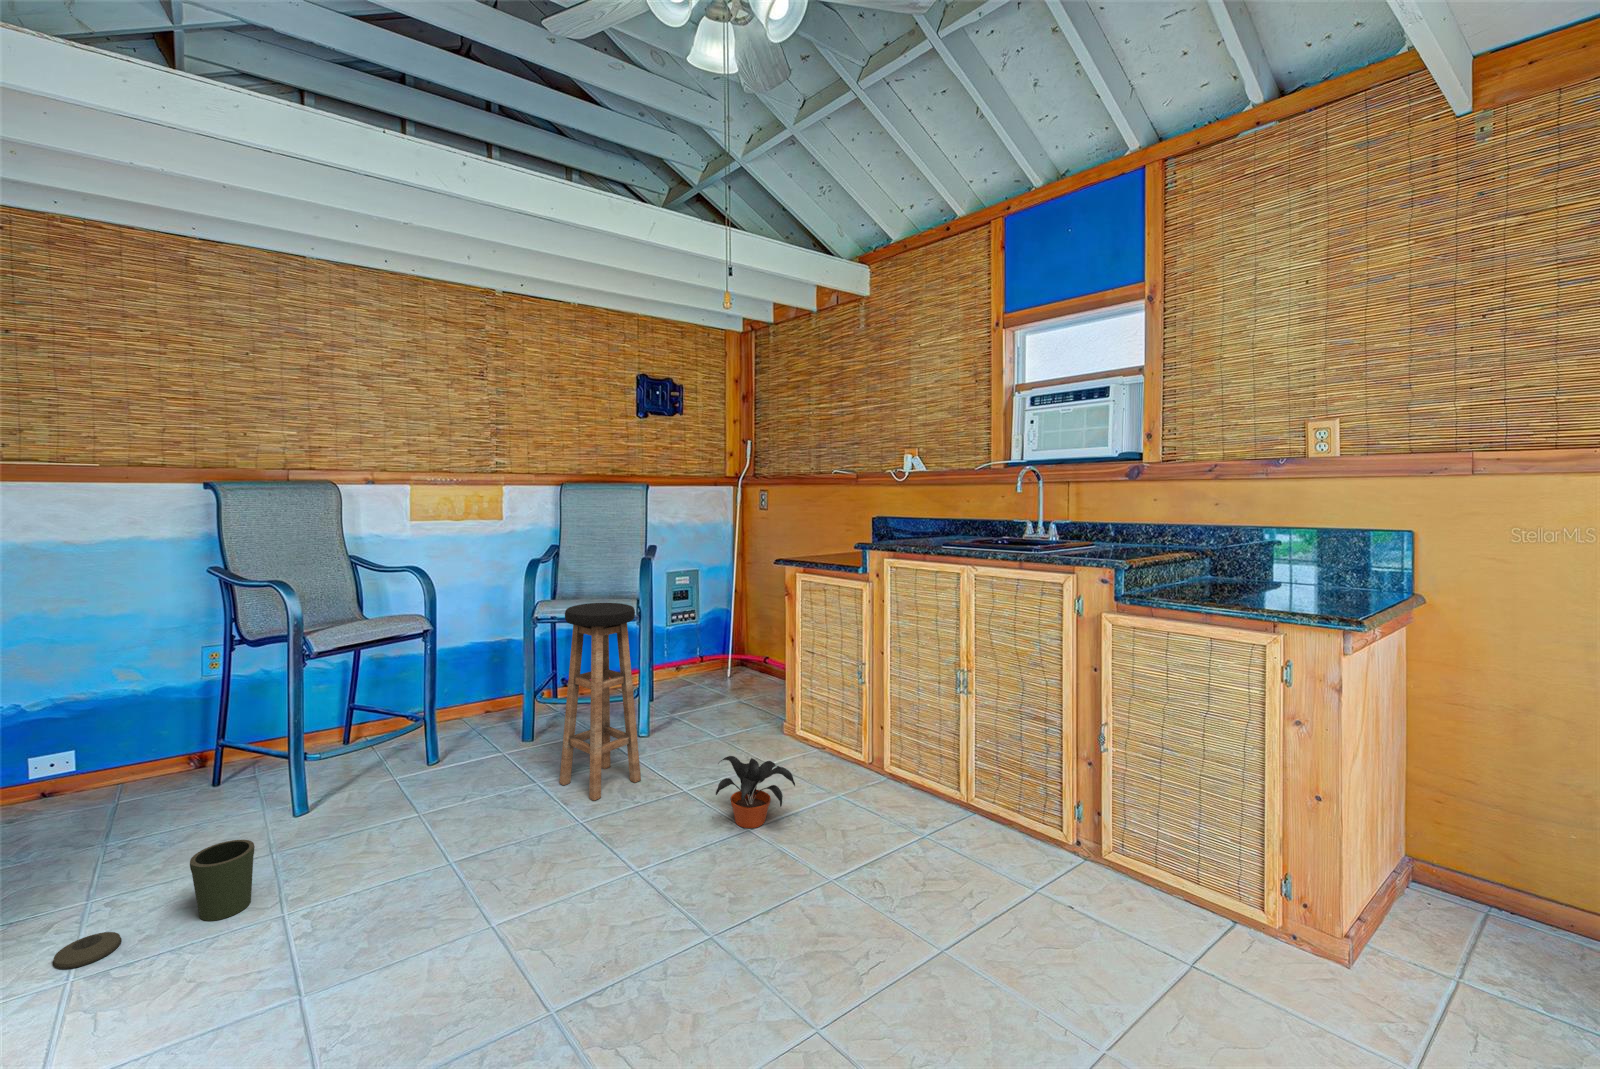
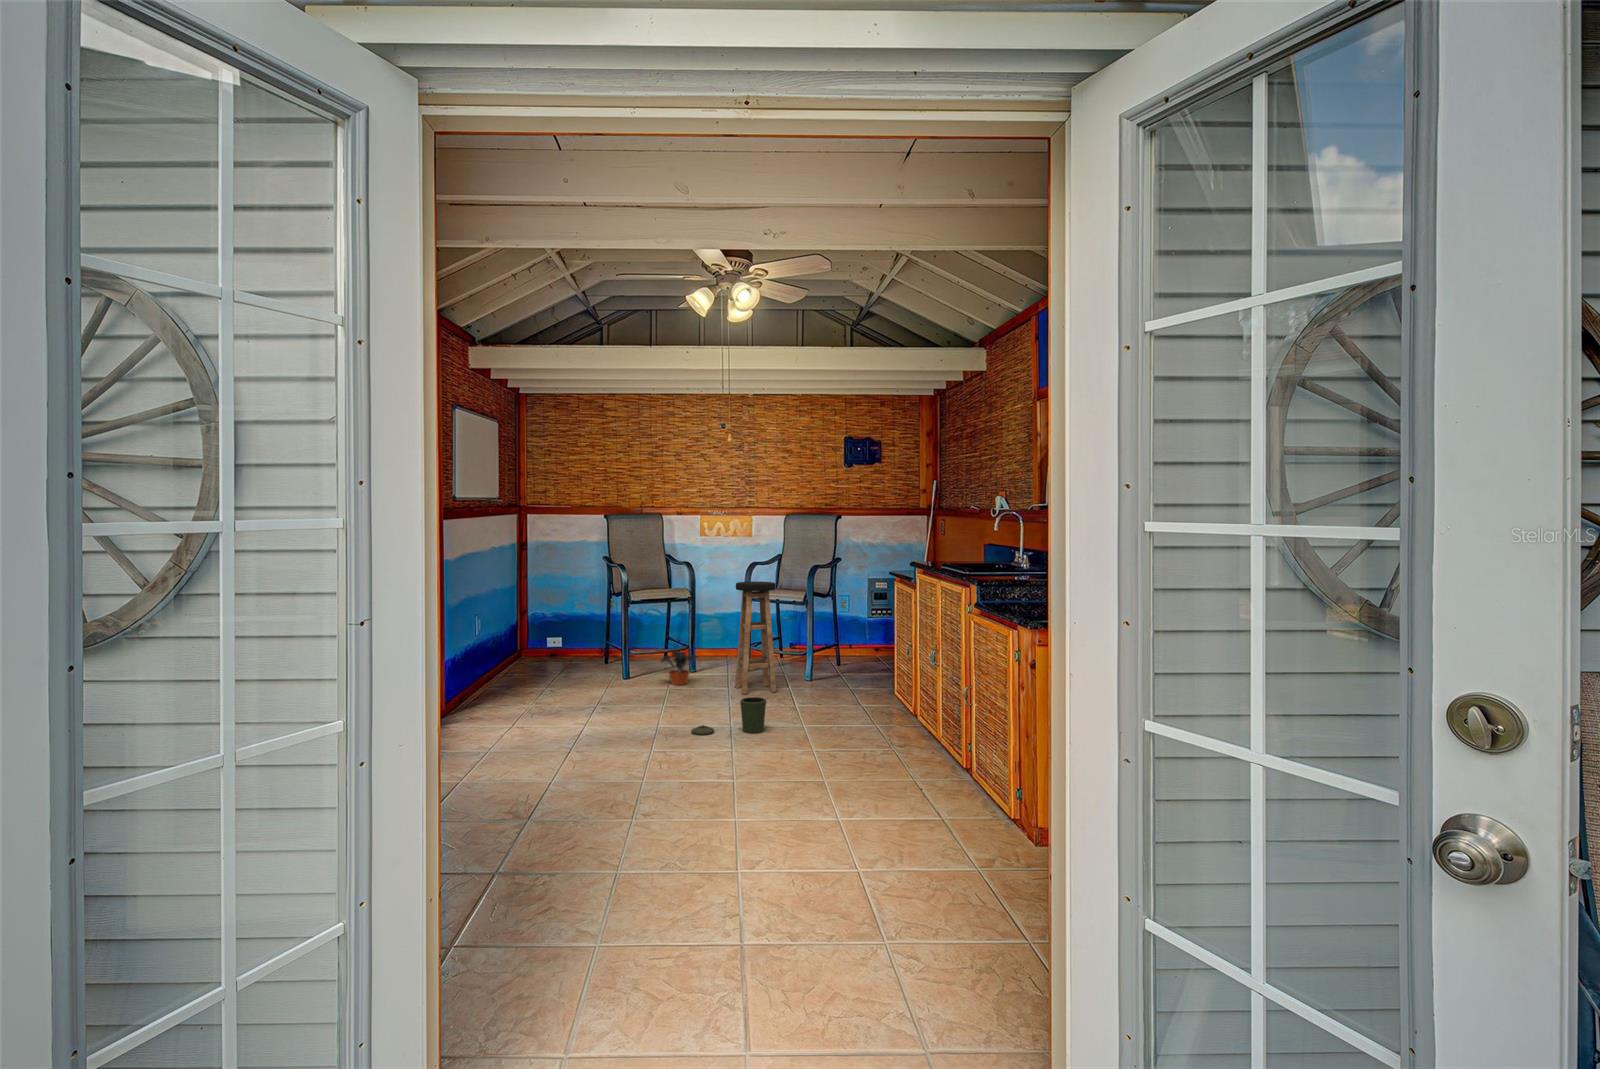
potted plant: present [716,756,795,828] -> present [661,651,698,685]
trash can: present [53,840,255,969] -> present [691,697,766,735]

